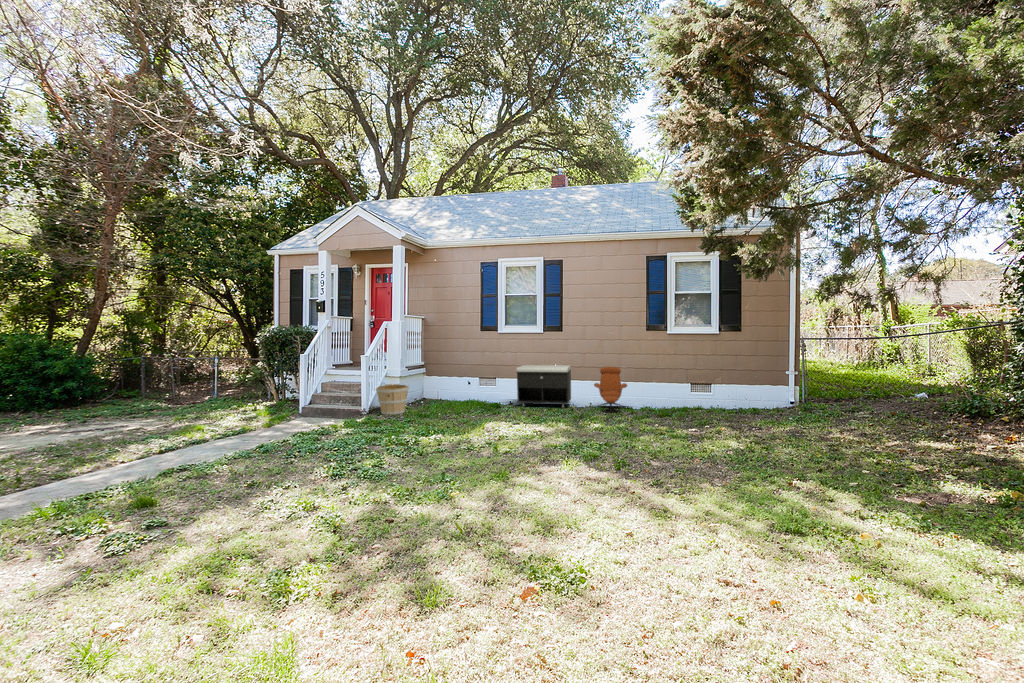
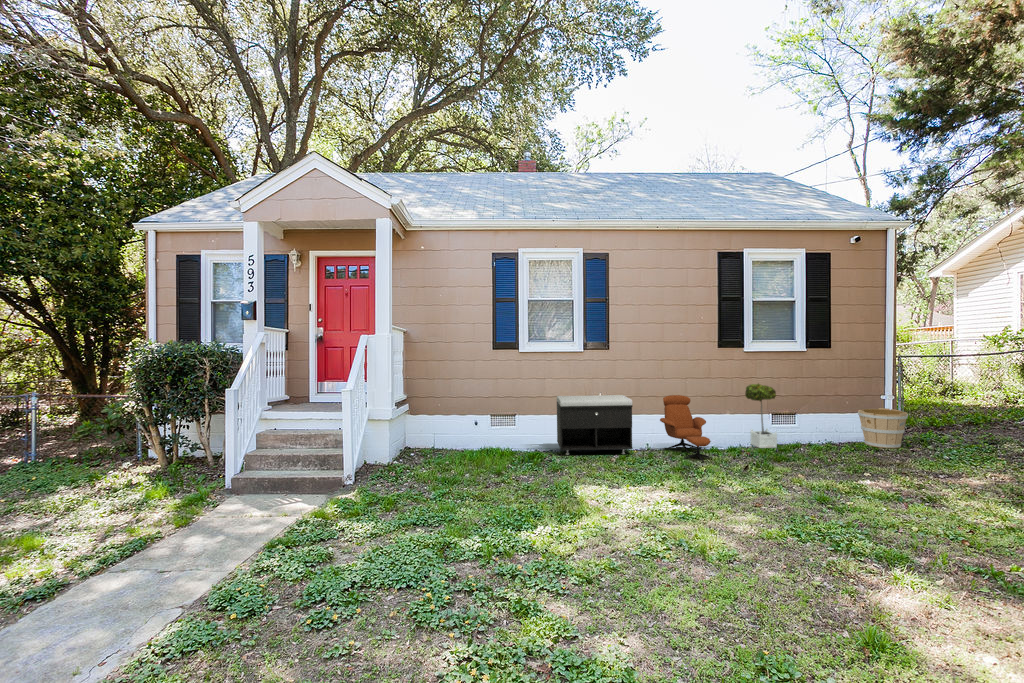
potted tree: none [664,358,687,409] -> present [745,384,777,448]
wooden bucket: present [376,384,409,415] -> present [858,408,908,448]

